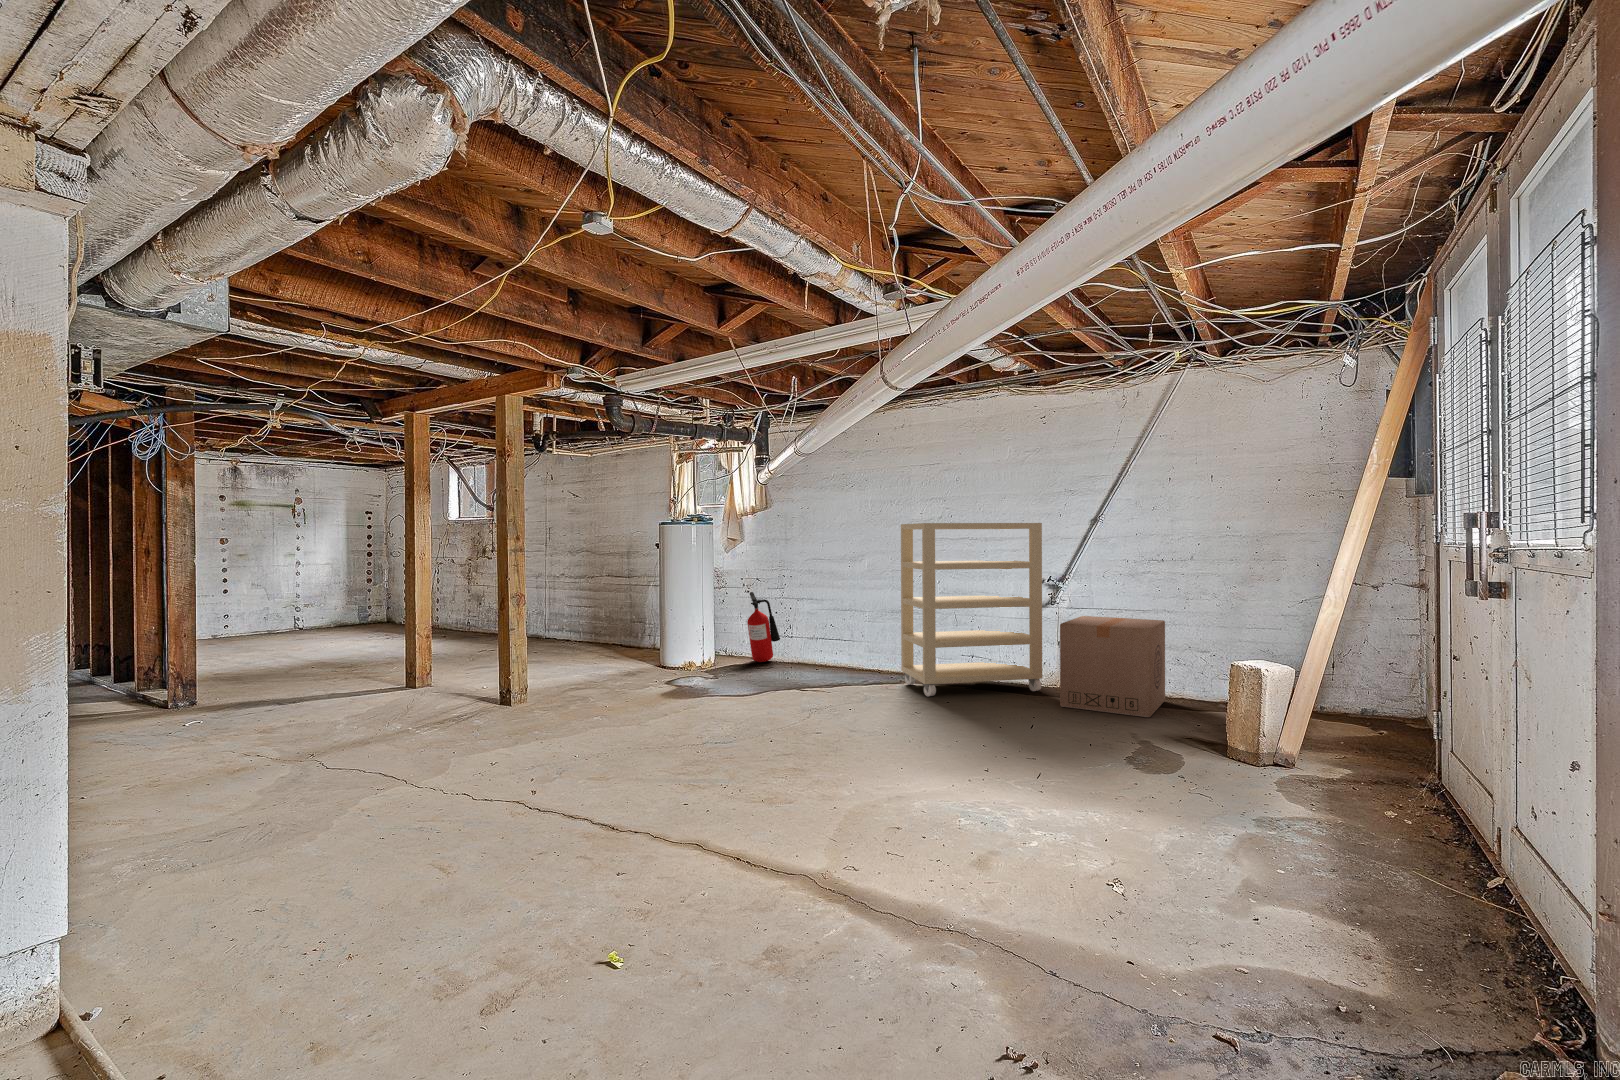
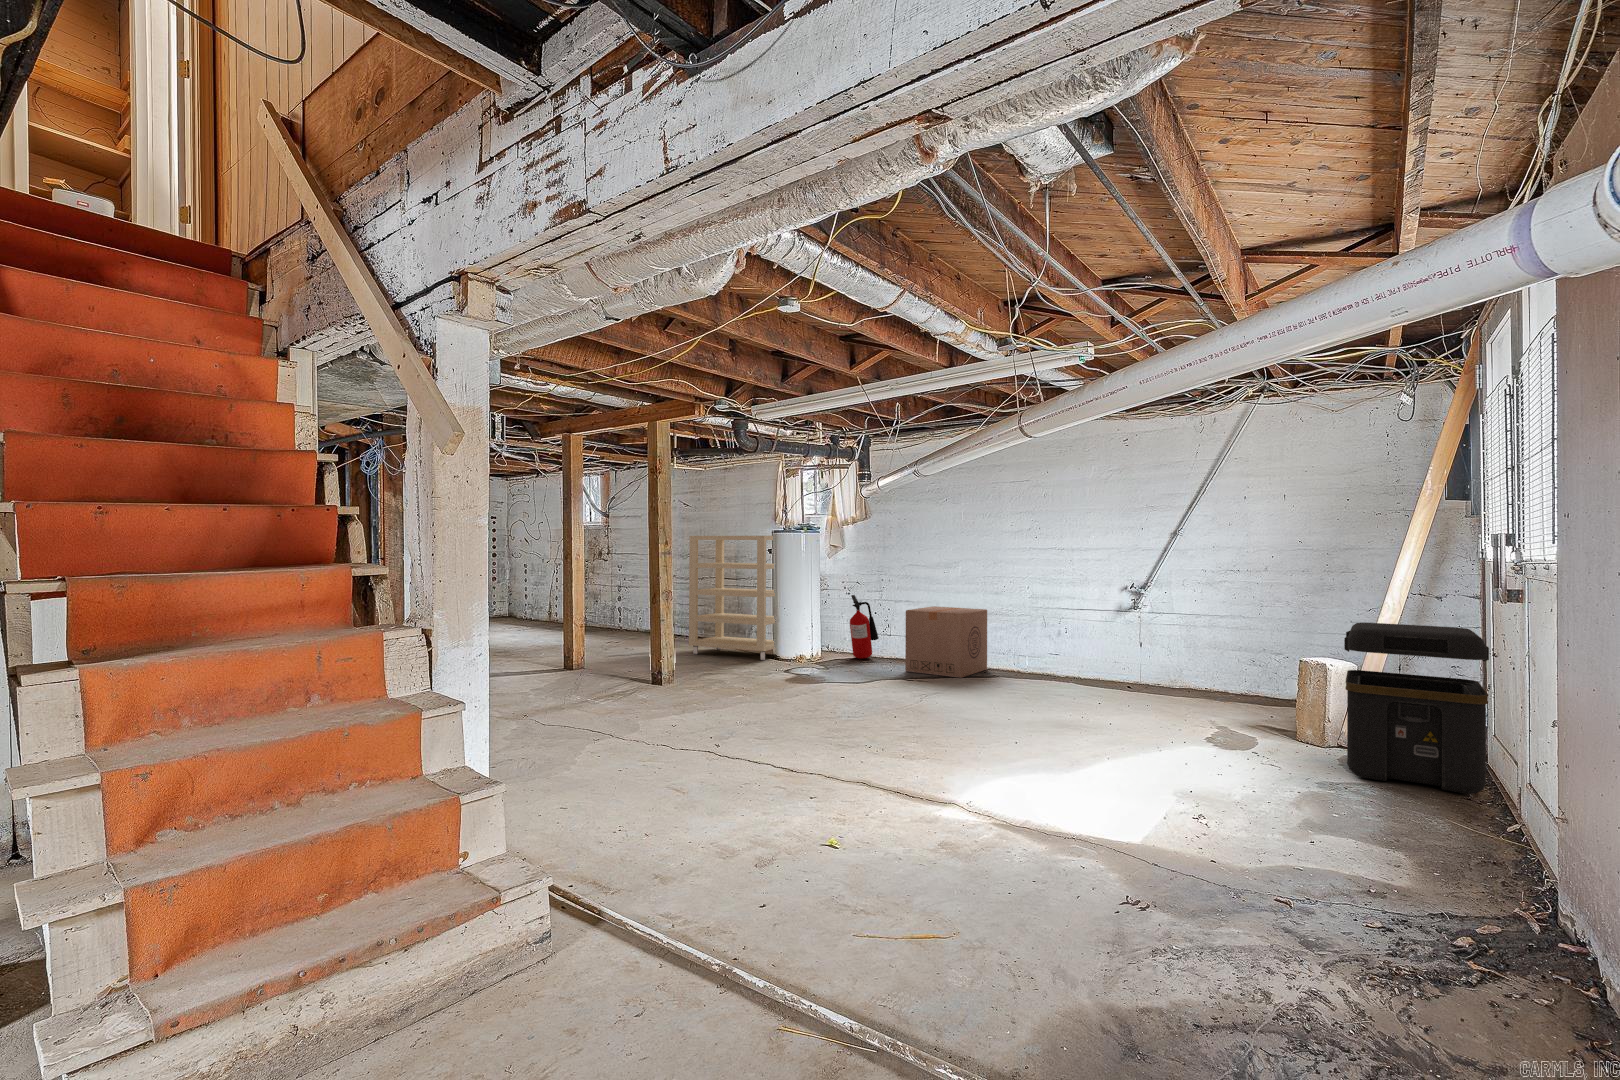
shelving unit: present [901,523,1042,696] -> present [689,536,775,660]
cardboard box: present [1060,616,1165,718] -> present [905,606,987,678]
toolbox: none [1285,622,1454,829] -> present [1344,623,1489,794]

